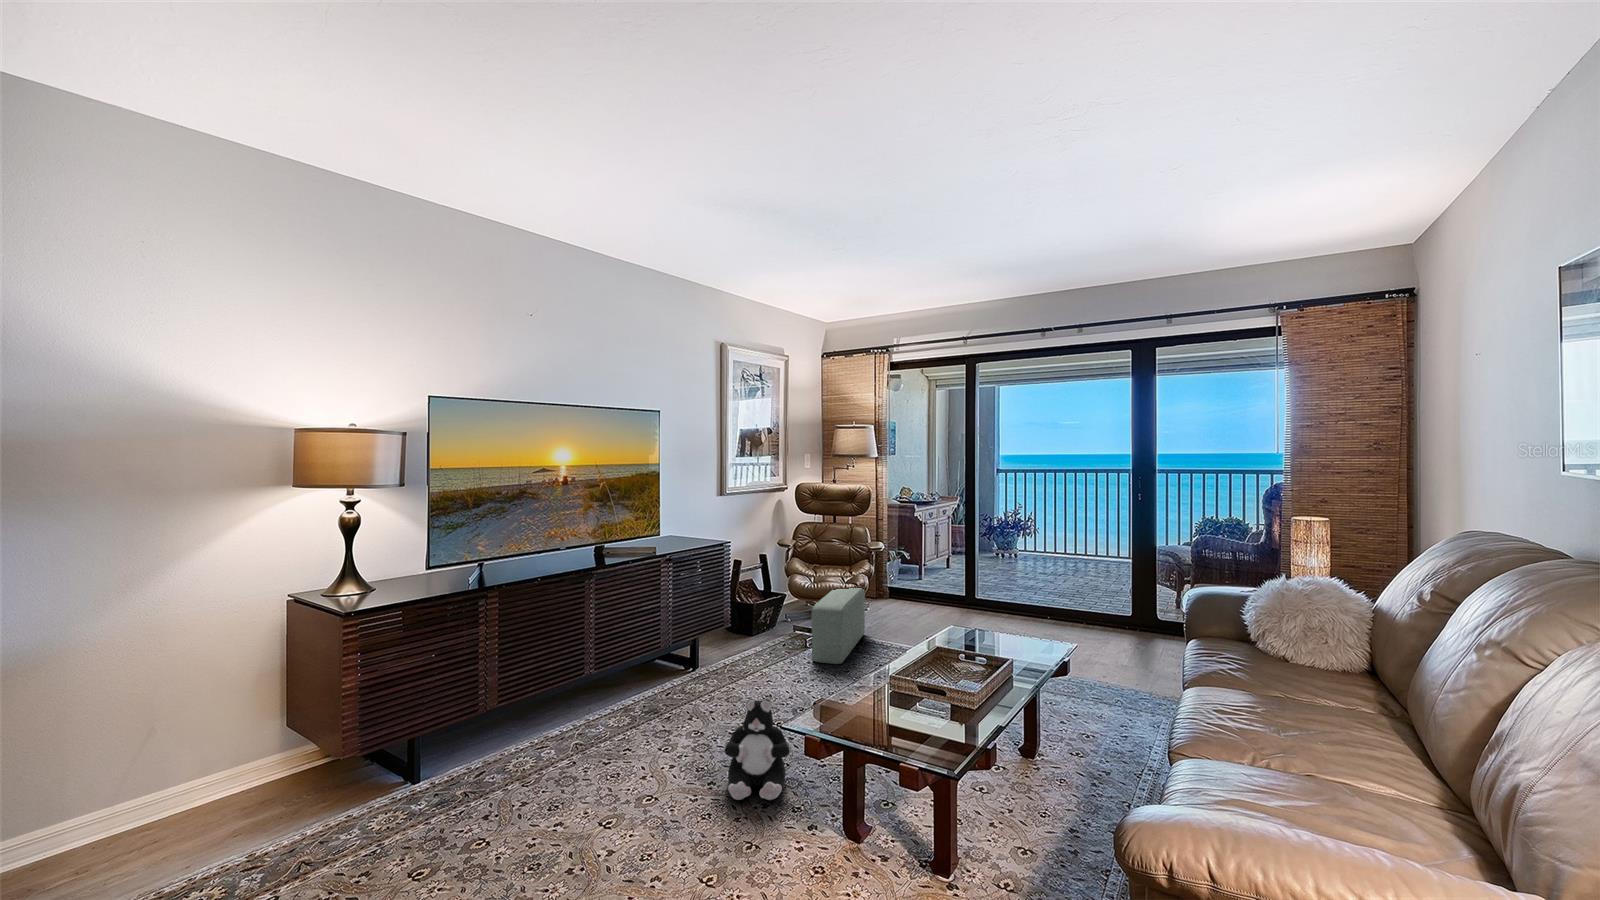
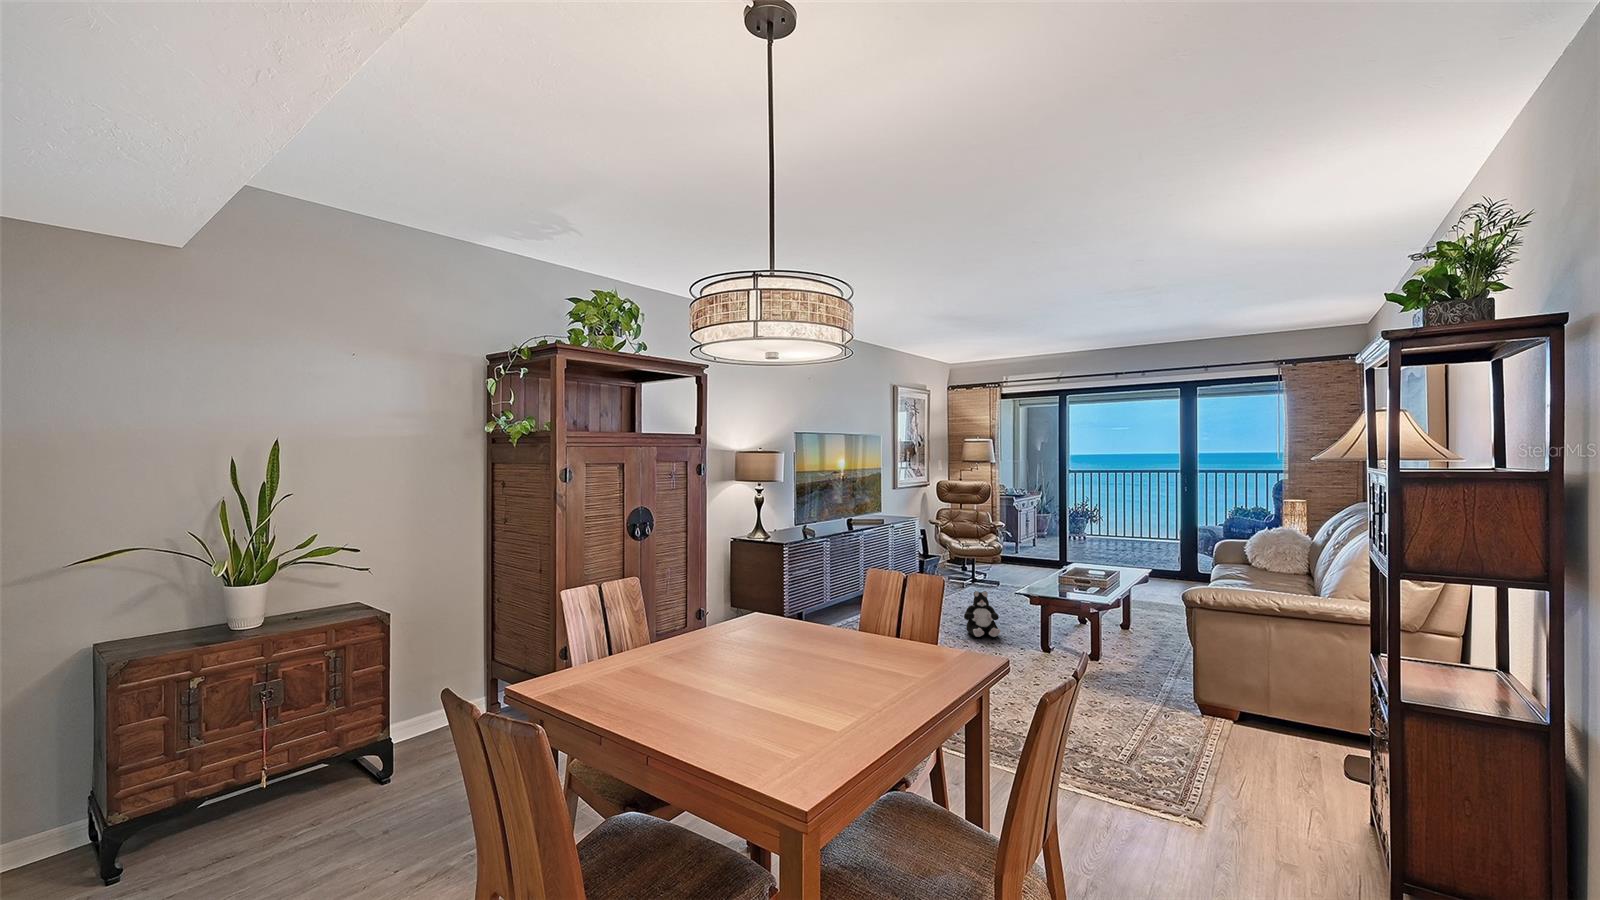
pouf: present [812,588,865,664] -> none [973,550,999,595]

